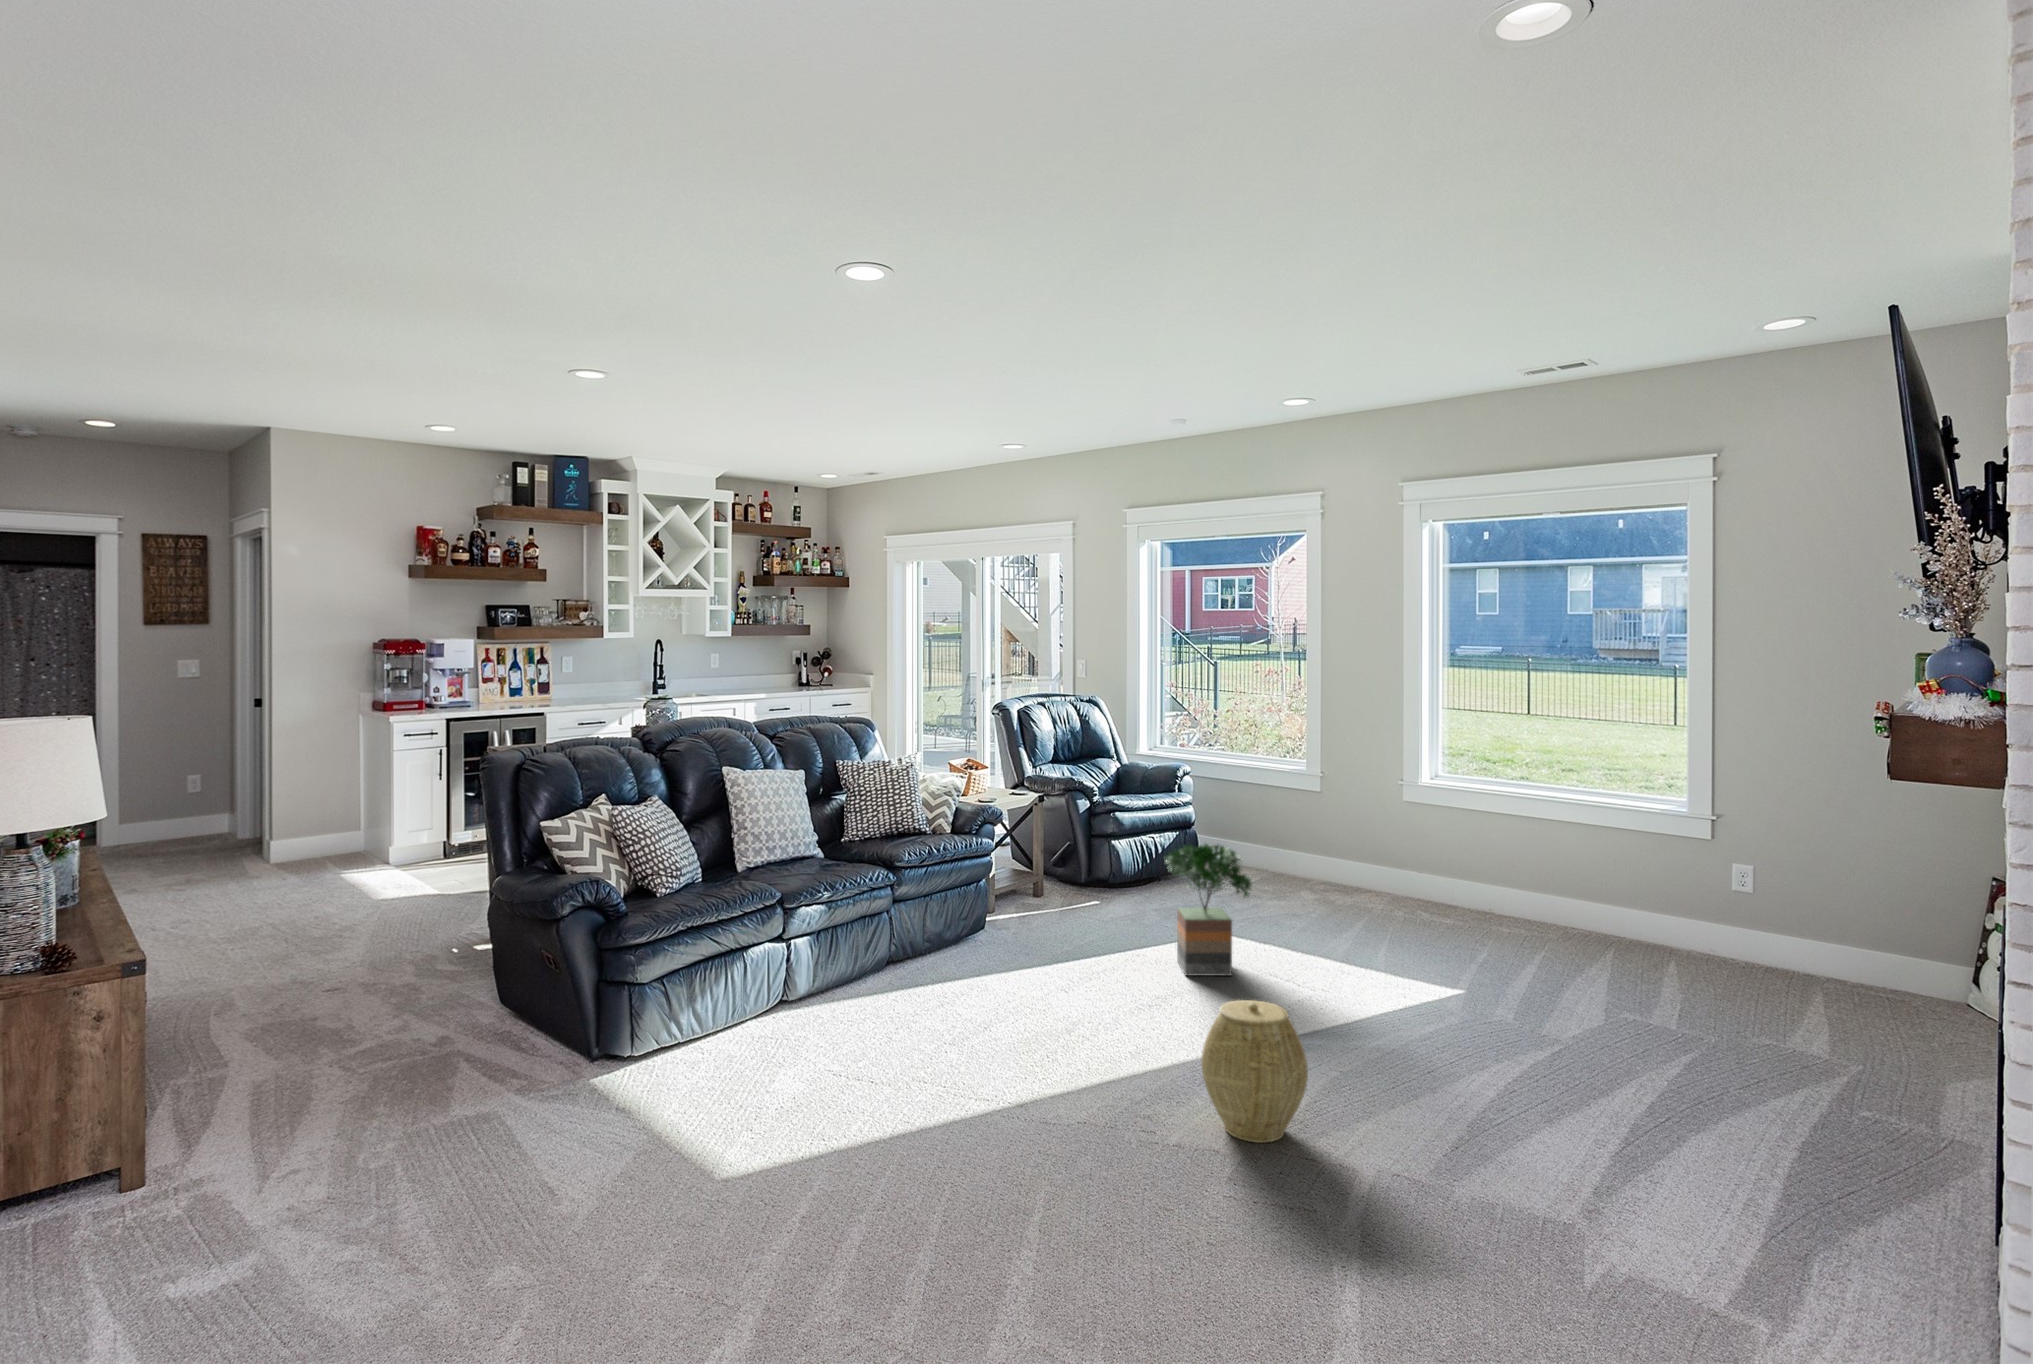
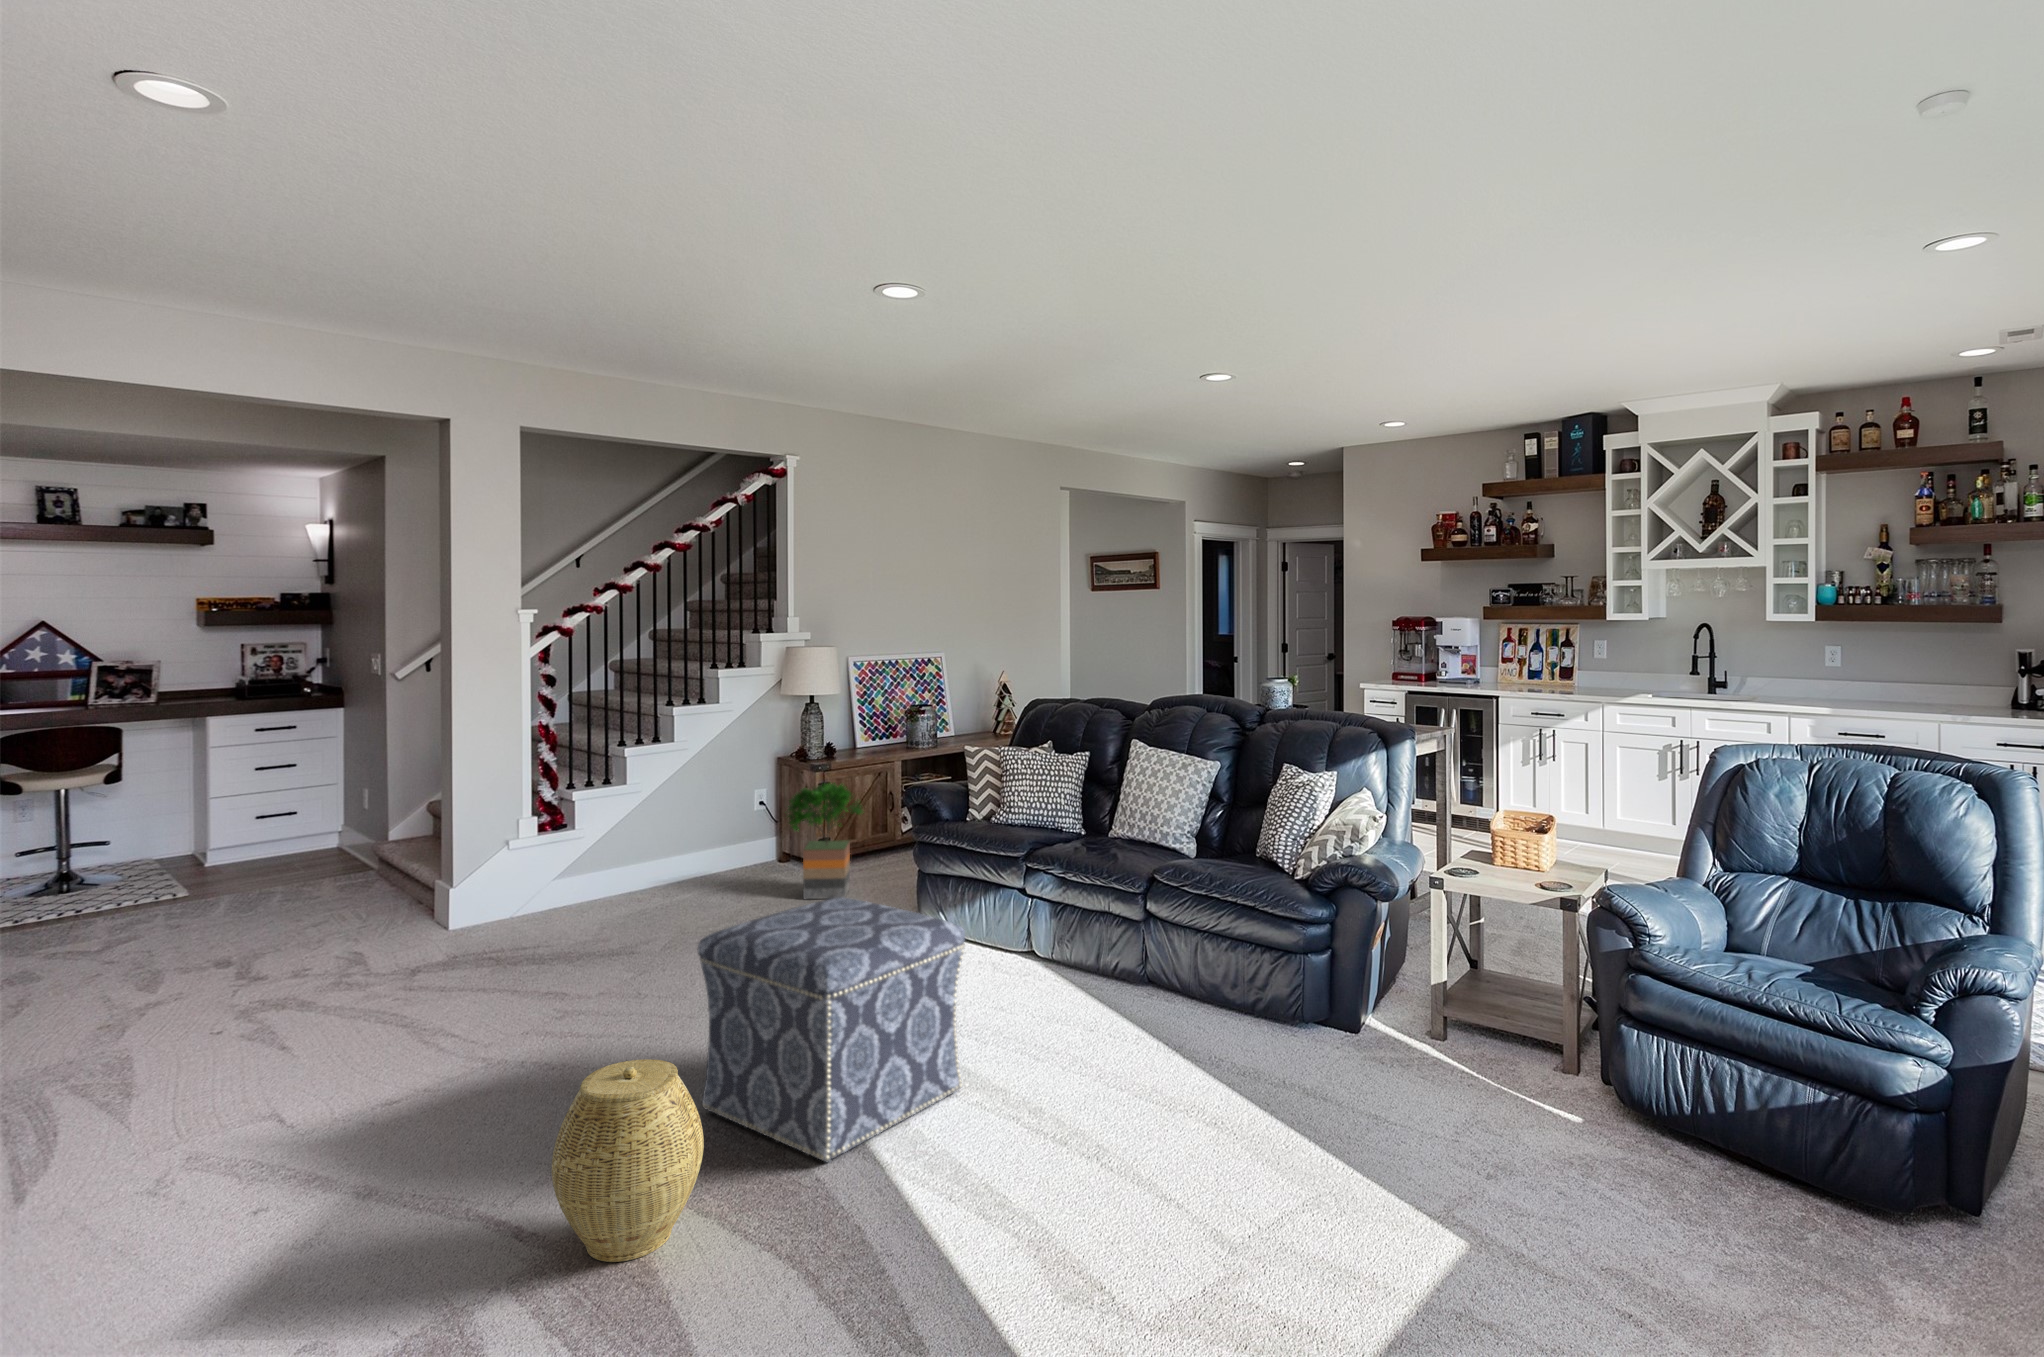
potted tree: present [1166,844,1251,976] -> present [786,783,863,899]
ottoman: none [930,905,1150,1122] -> present [697,897,965,1162]

